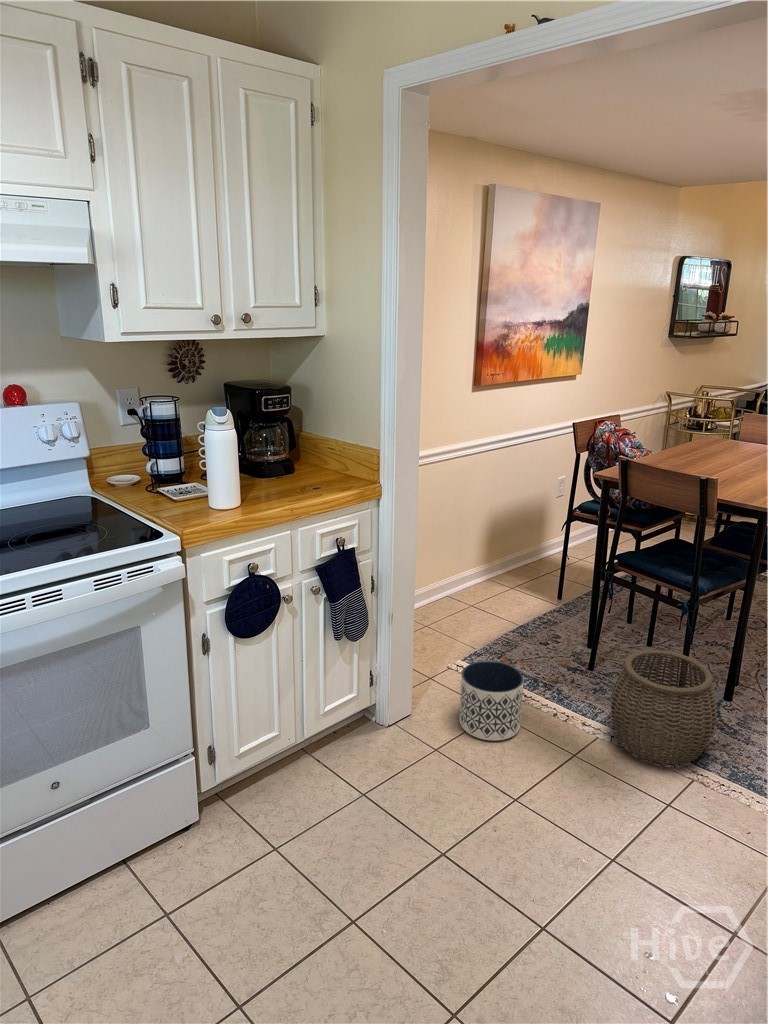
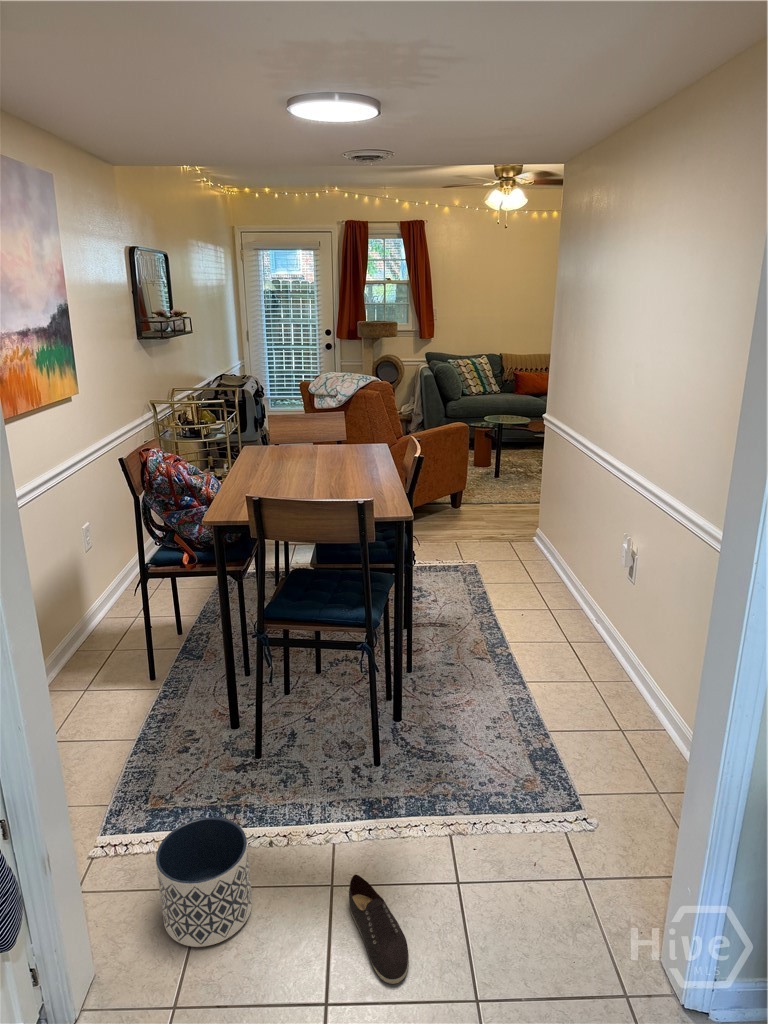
woven basket: present [611,650,717,766] -> none [329,702,446,842]
shoe: none [560,750,594,820] -> present [349,875,409,984]

